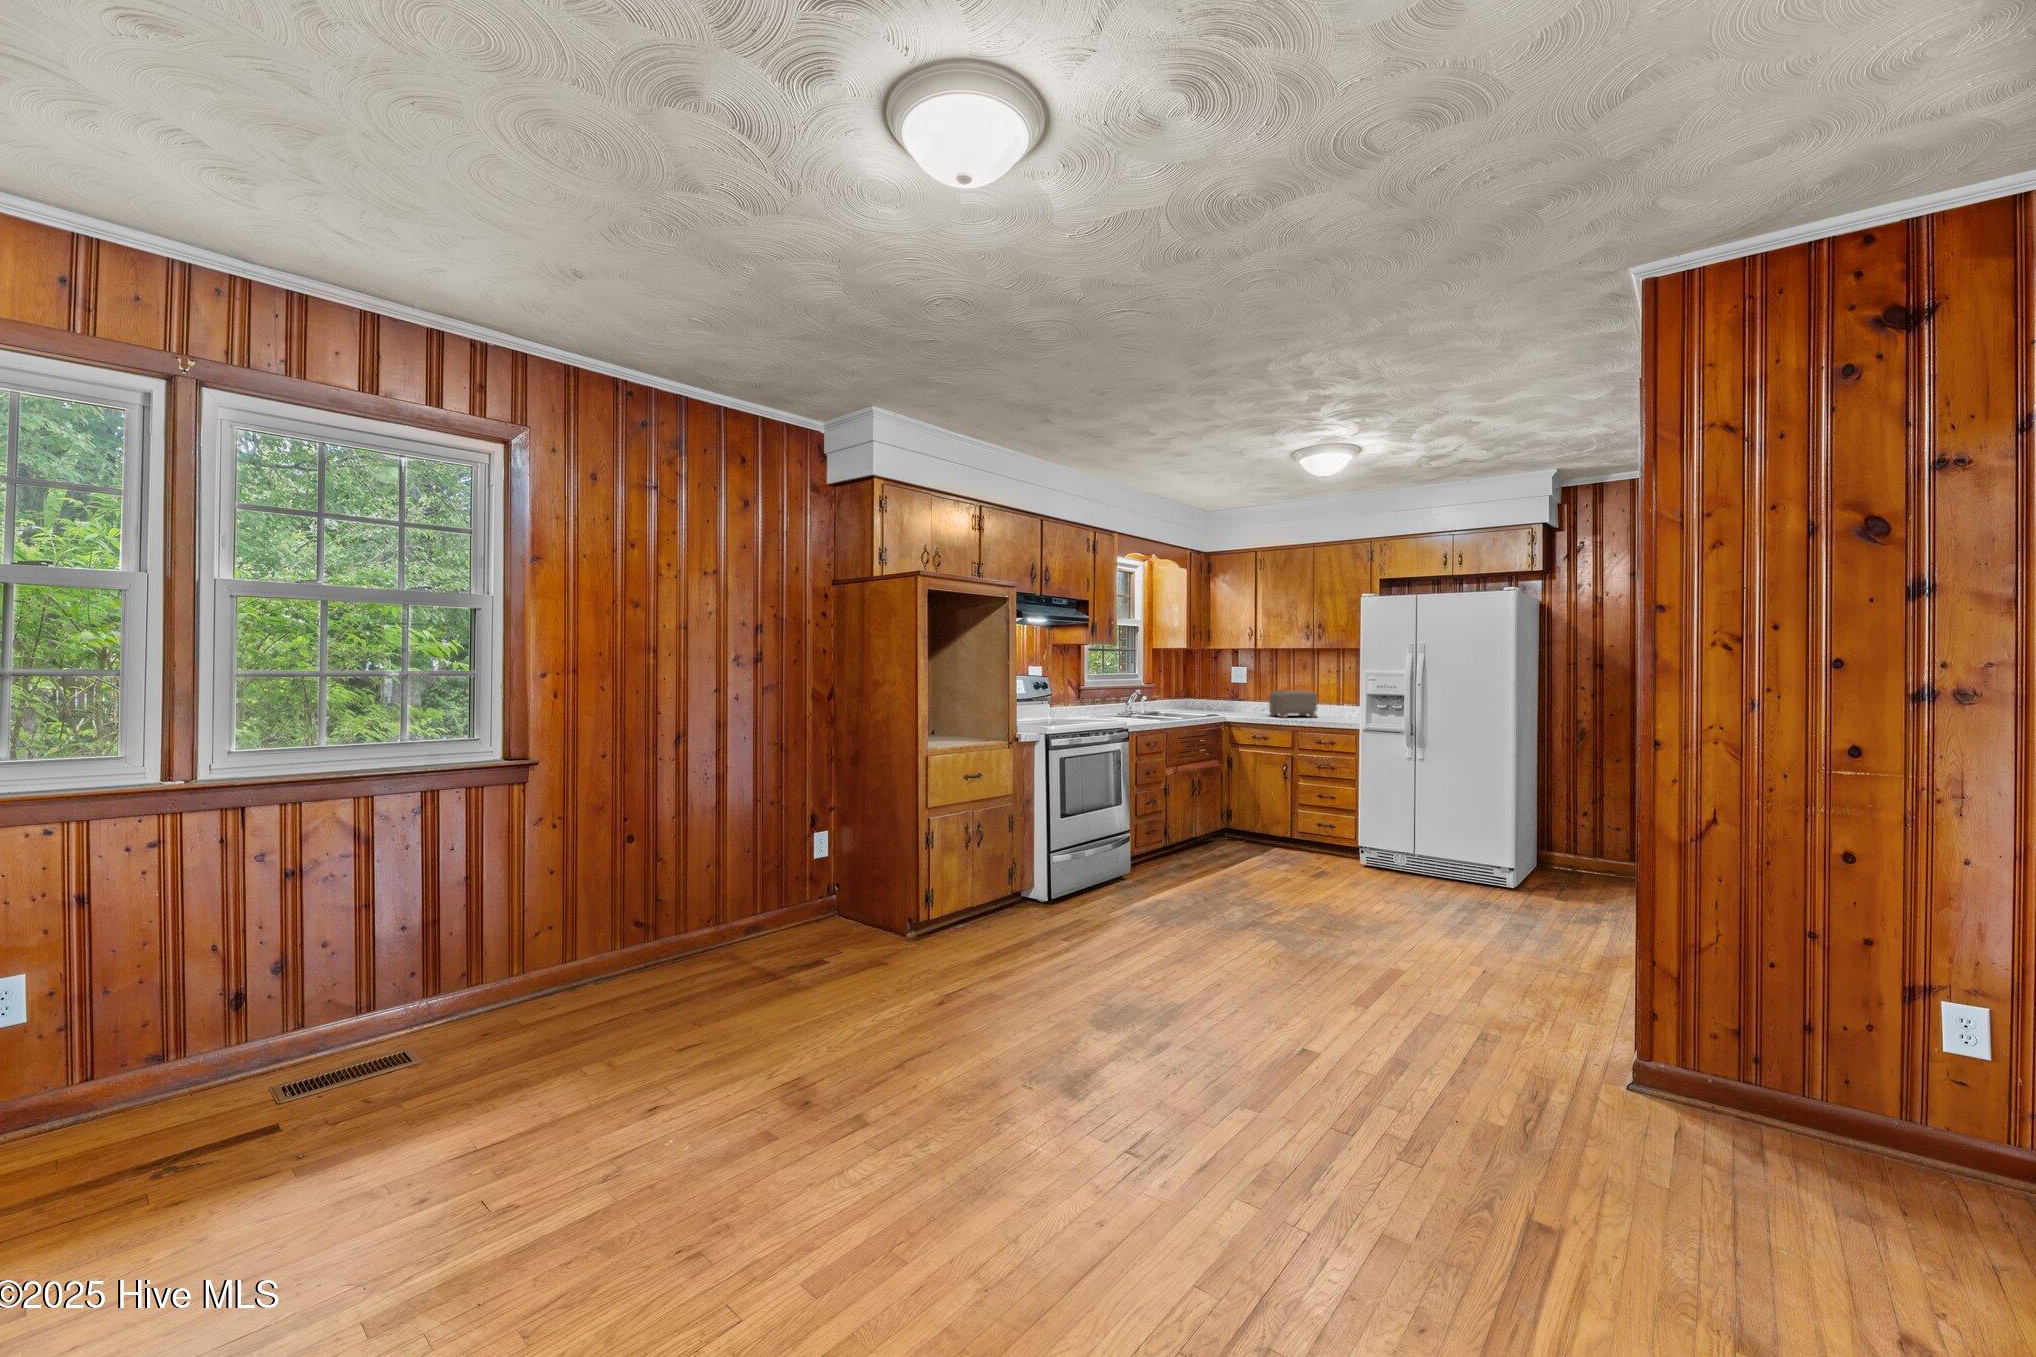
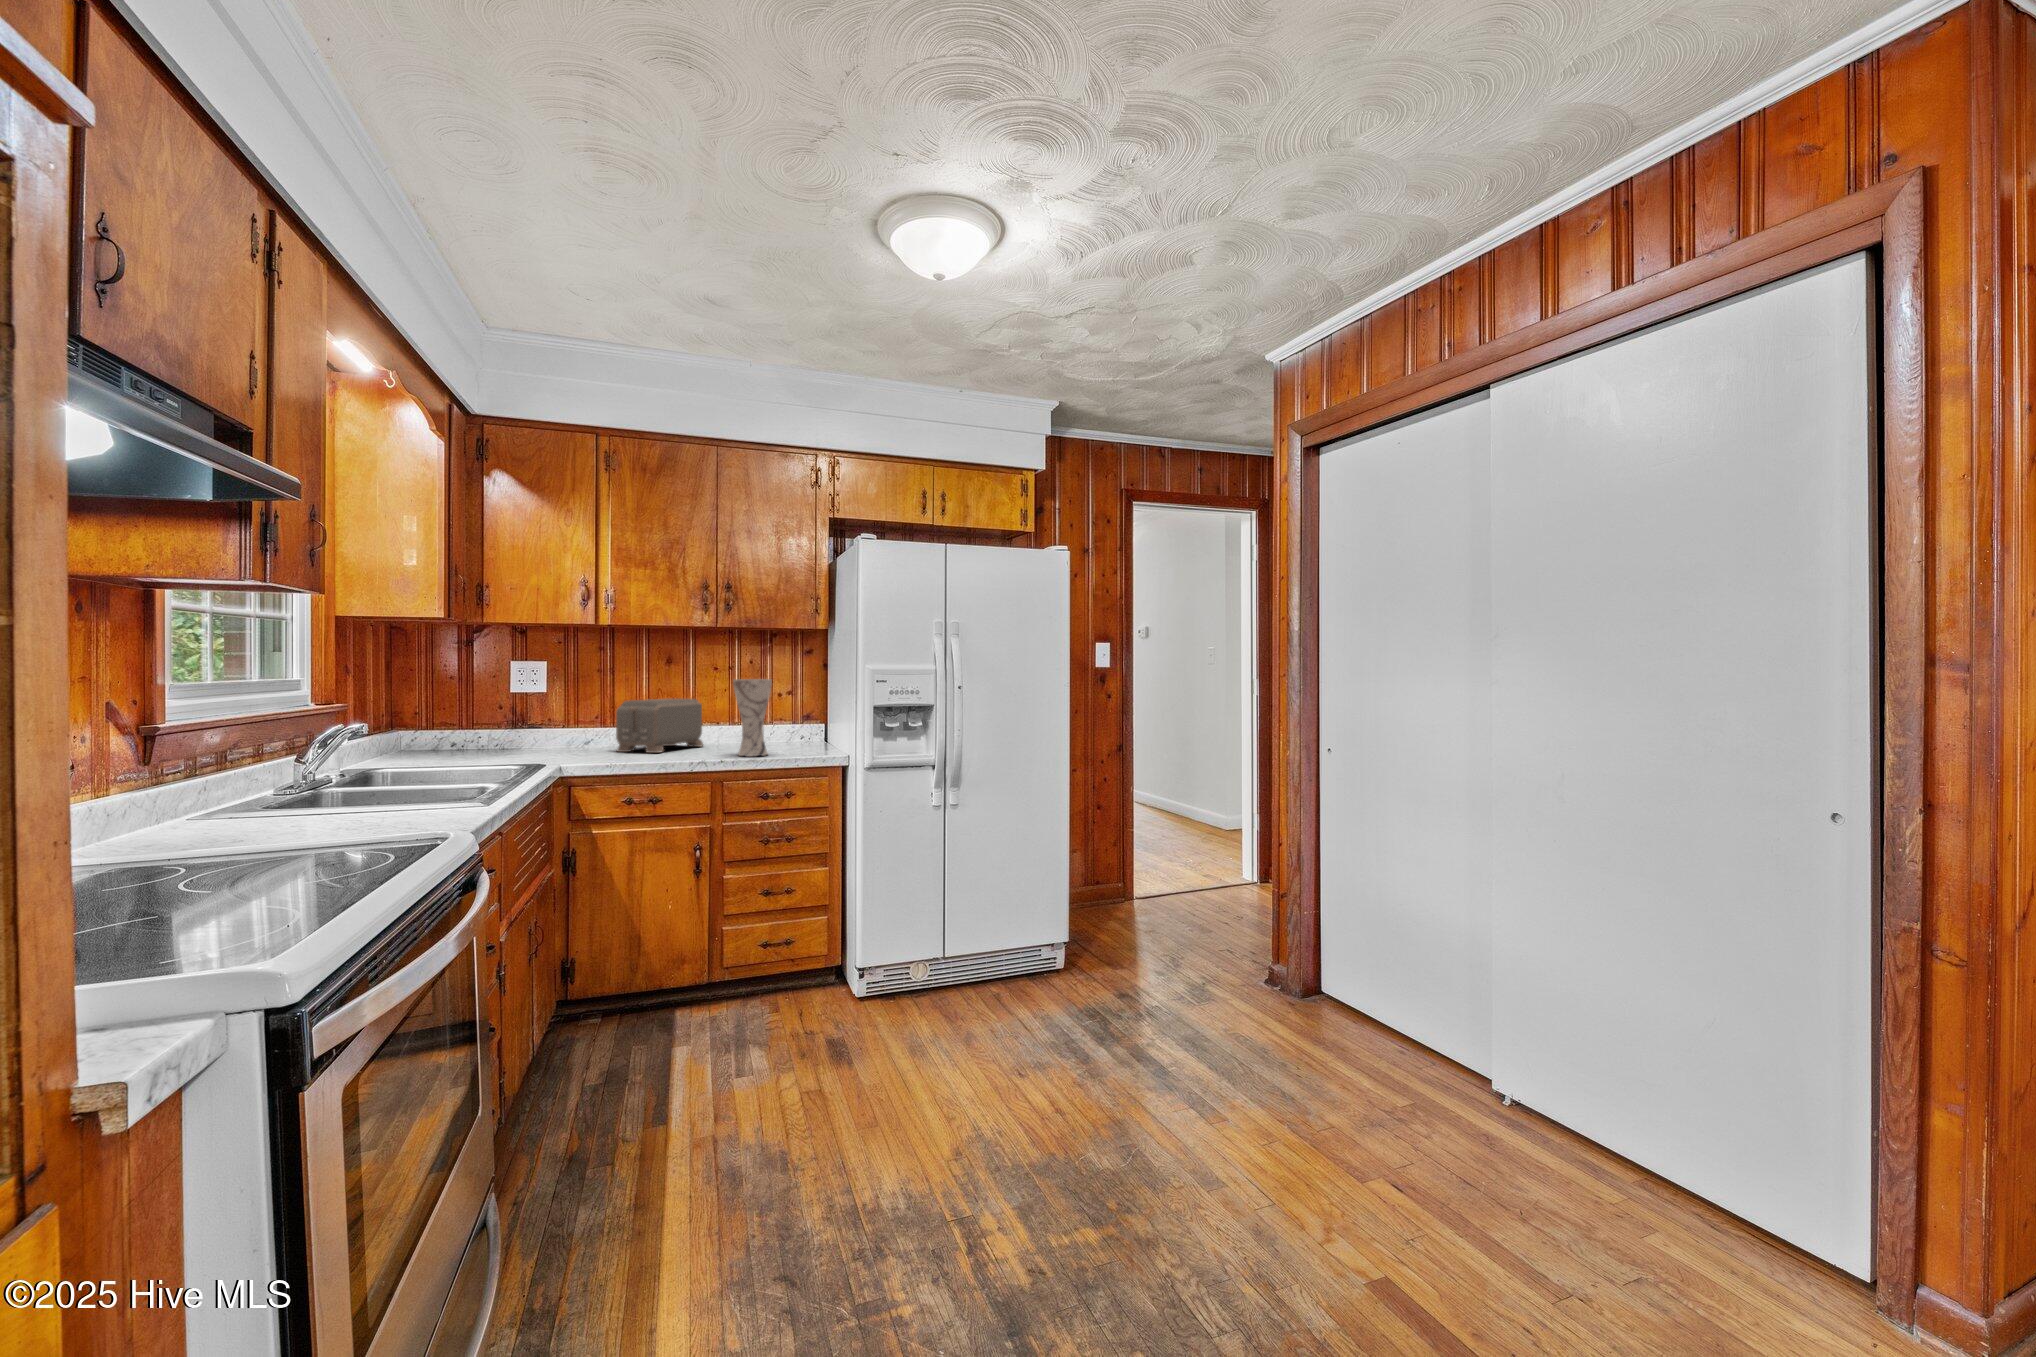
vase: none [1314,680,1335,722] -> present [733,679,772,756]

